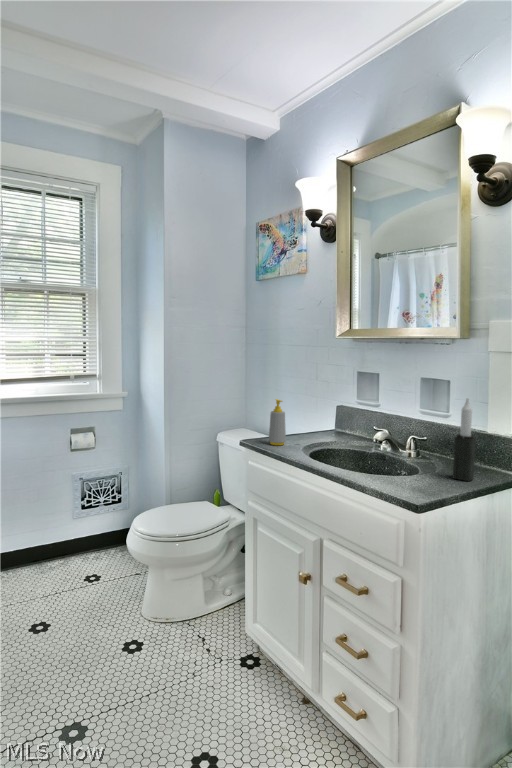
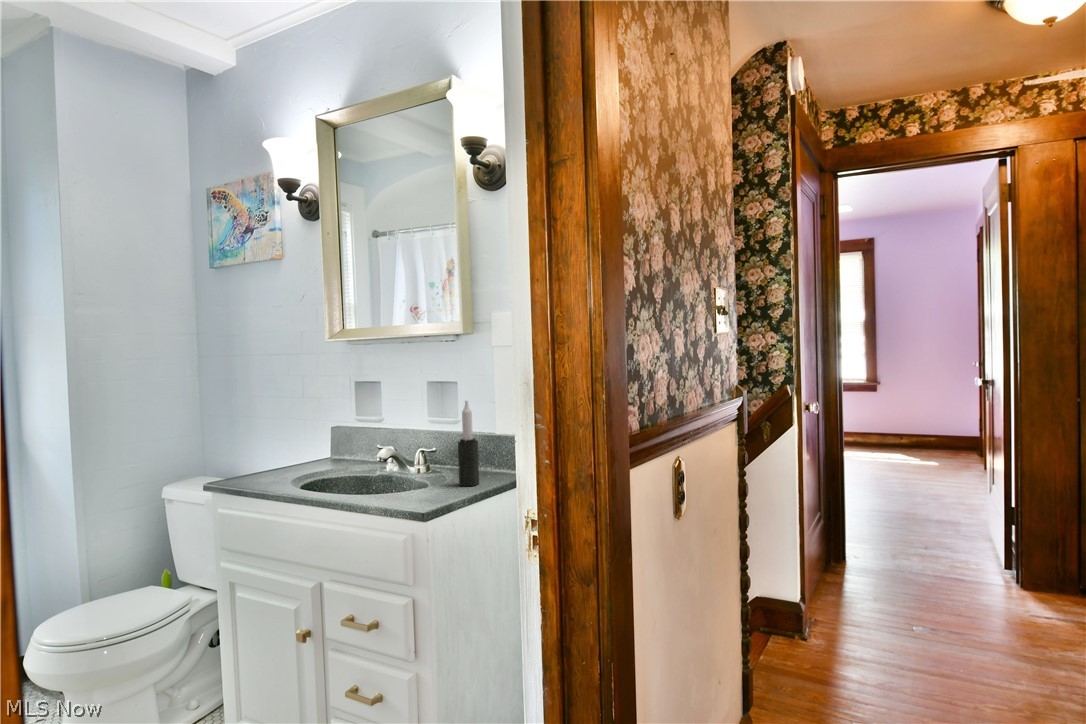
soap bottle: present [269,399,286,445] -> none [244,424,268,483]

